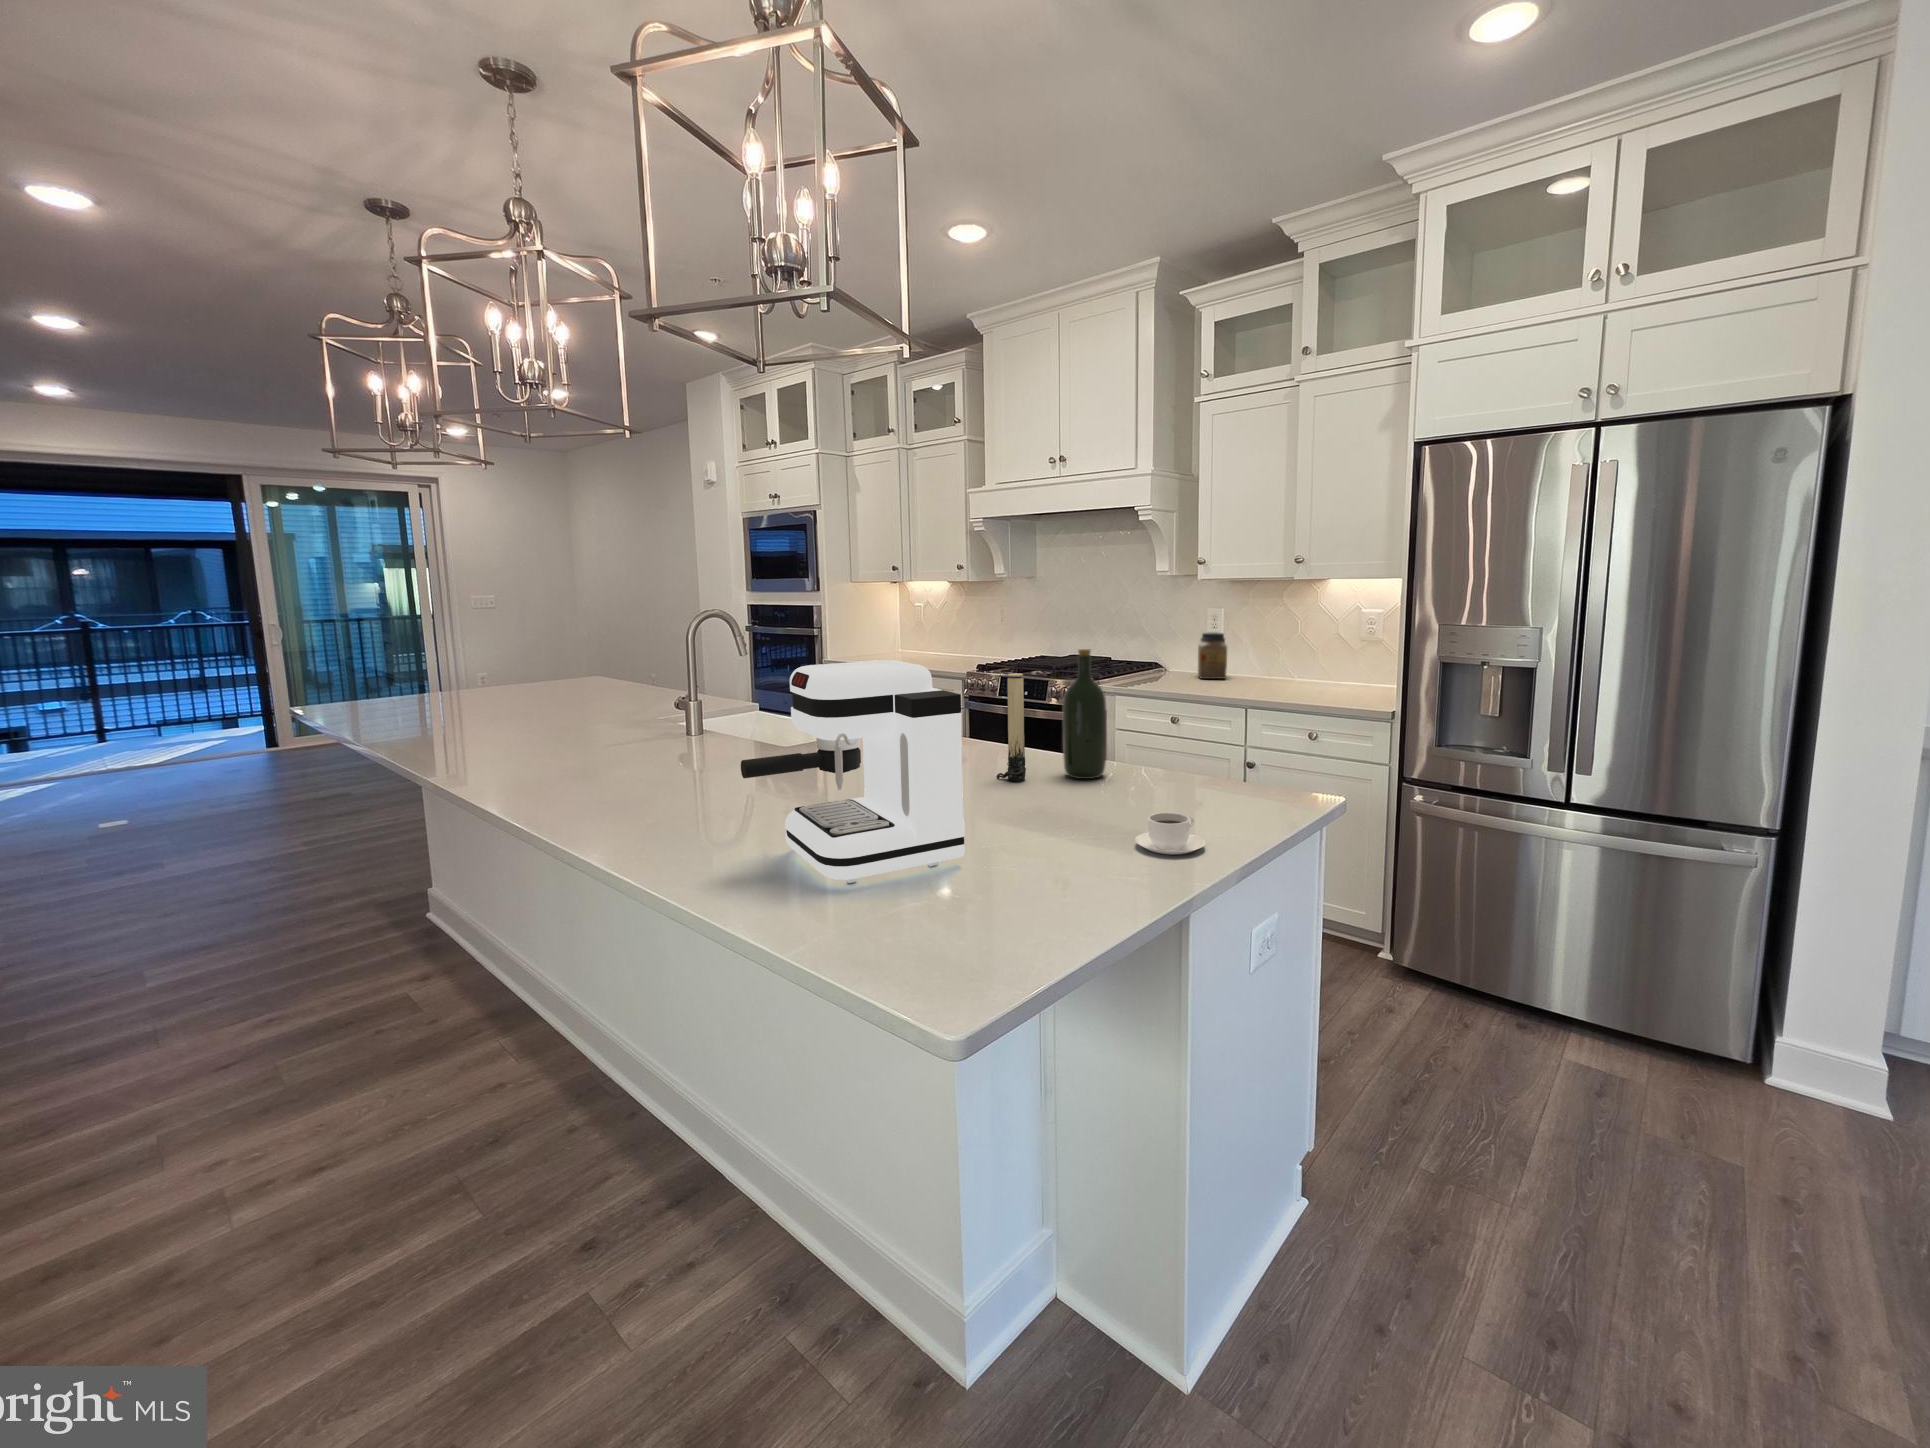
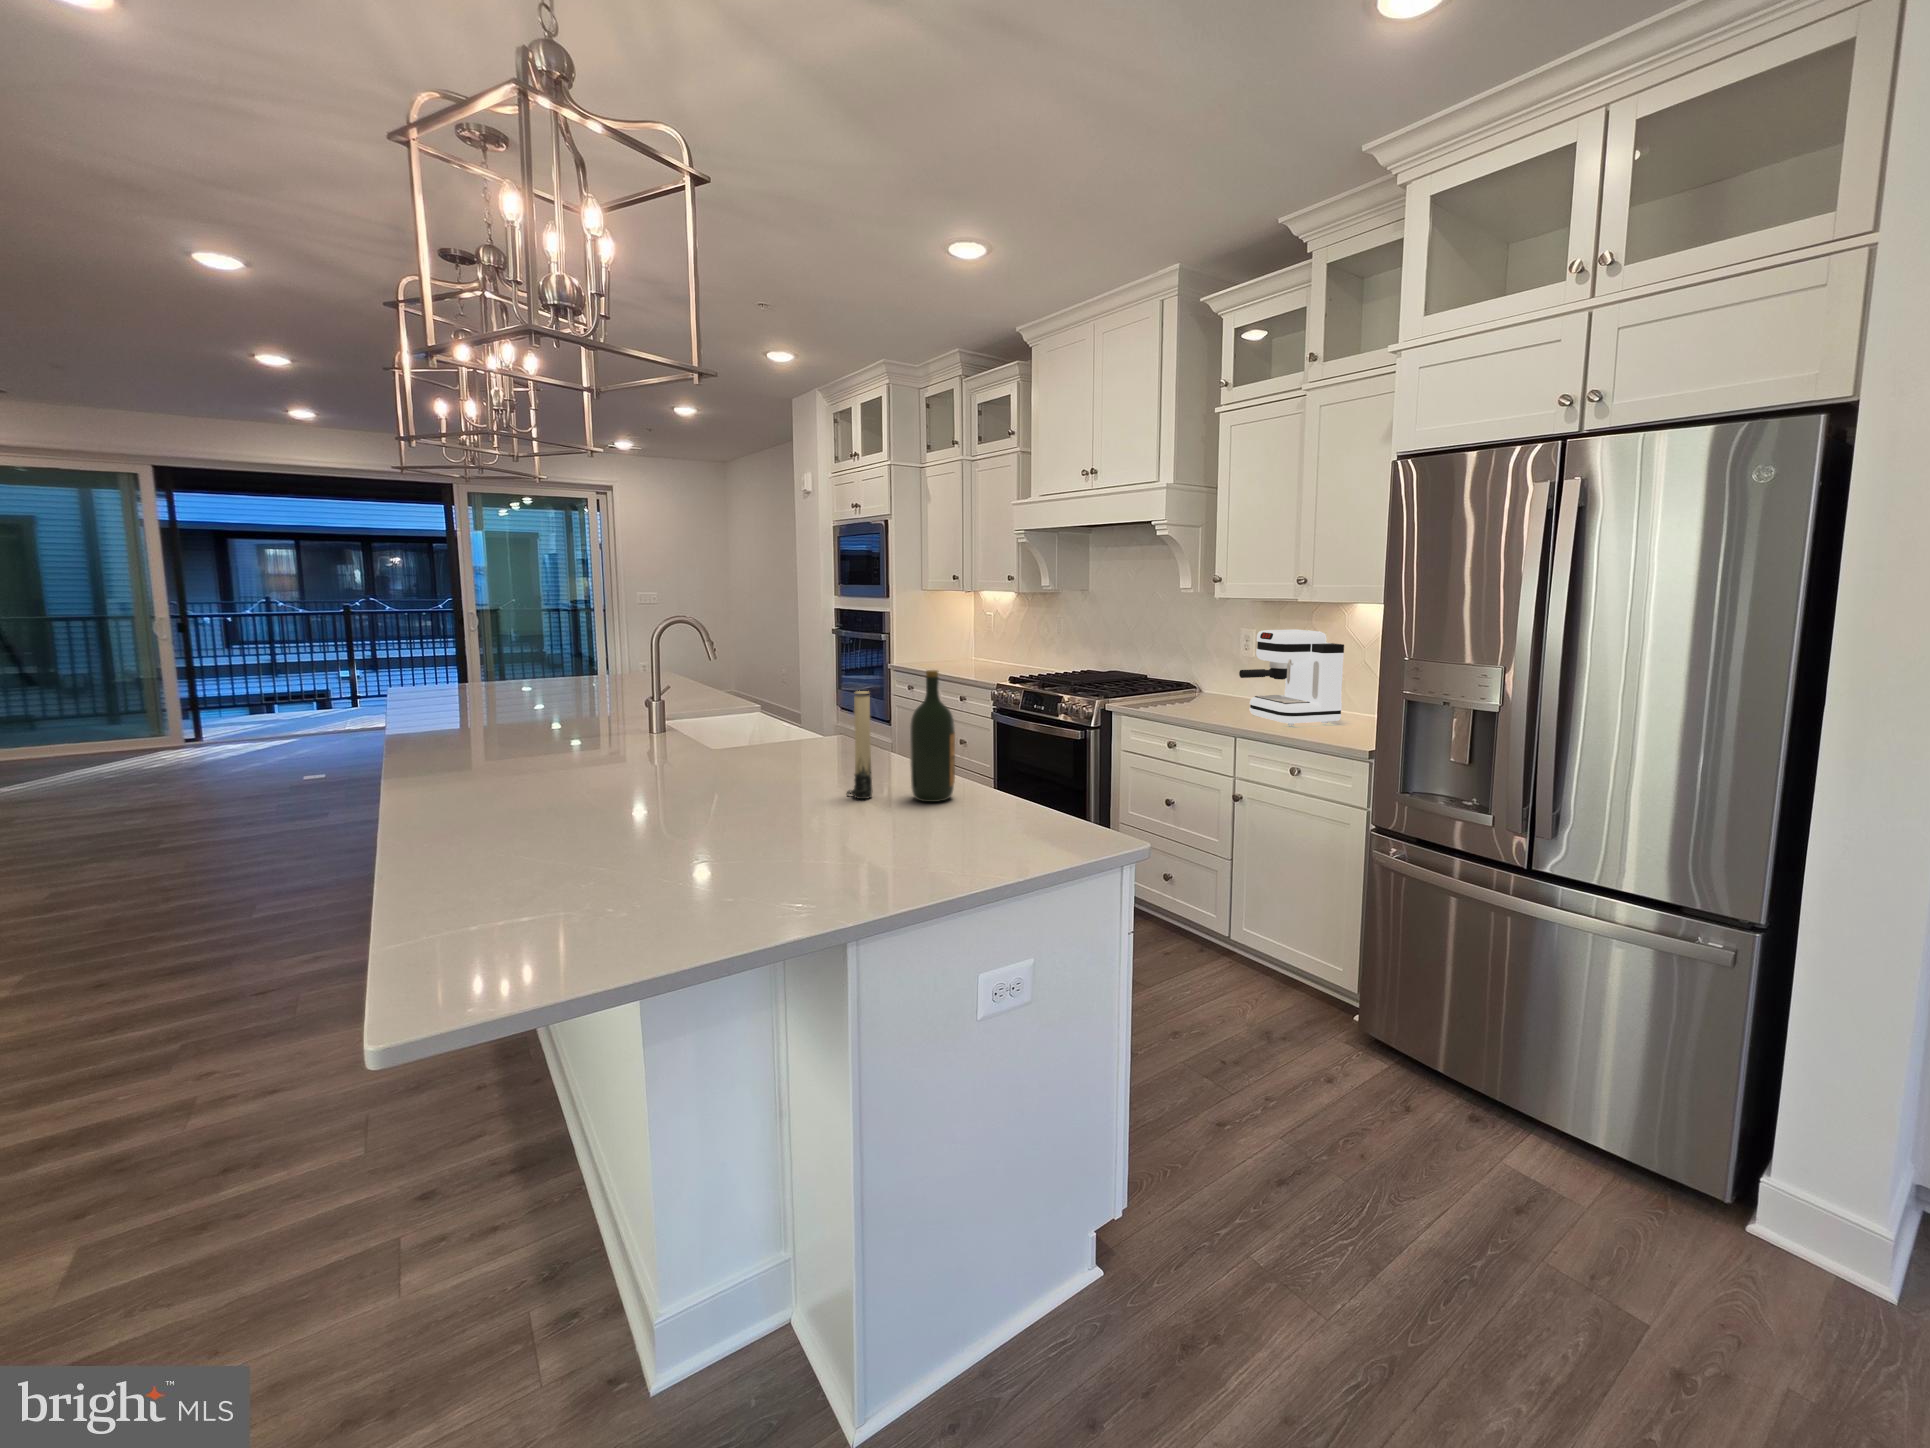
jar: present [1198,632,1227,679] -> none [1217,654,1247,704]
coffee maker: present [741,660,965,883] -> present [1239,630,1344,725]
coffee cup: present [1135,812,1205,854] -> none [853,844,924,889]

